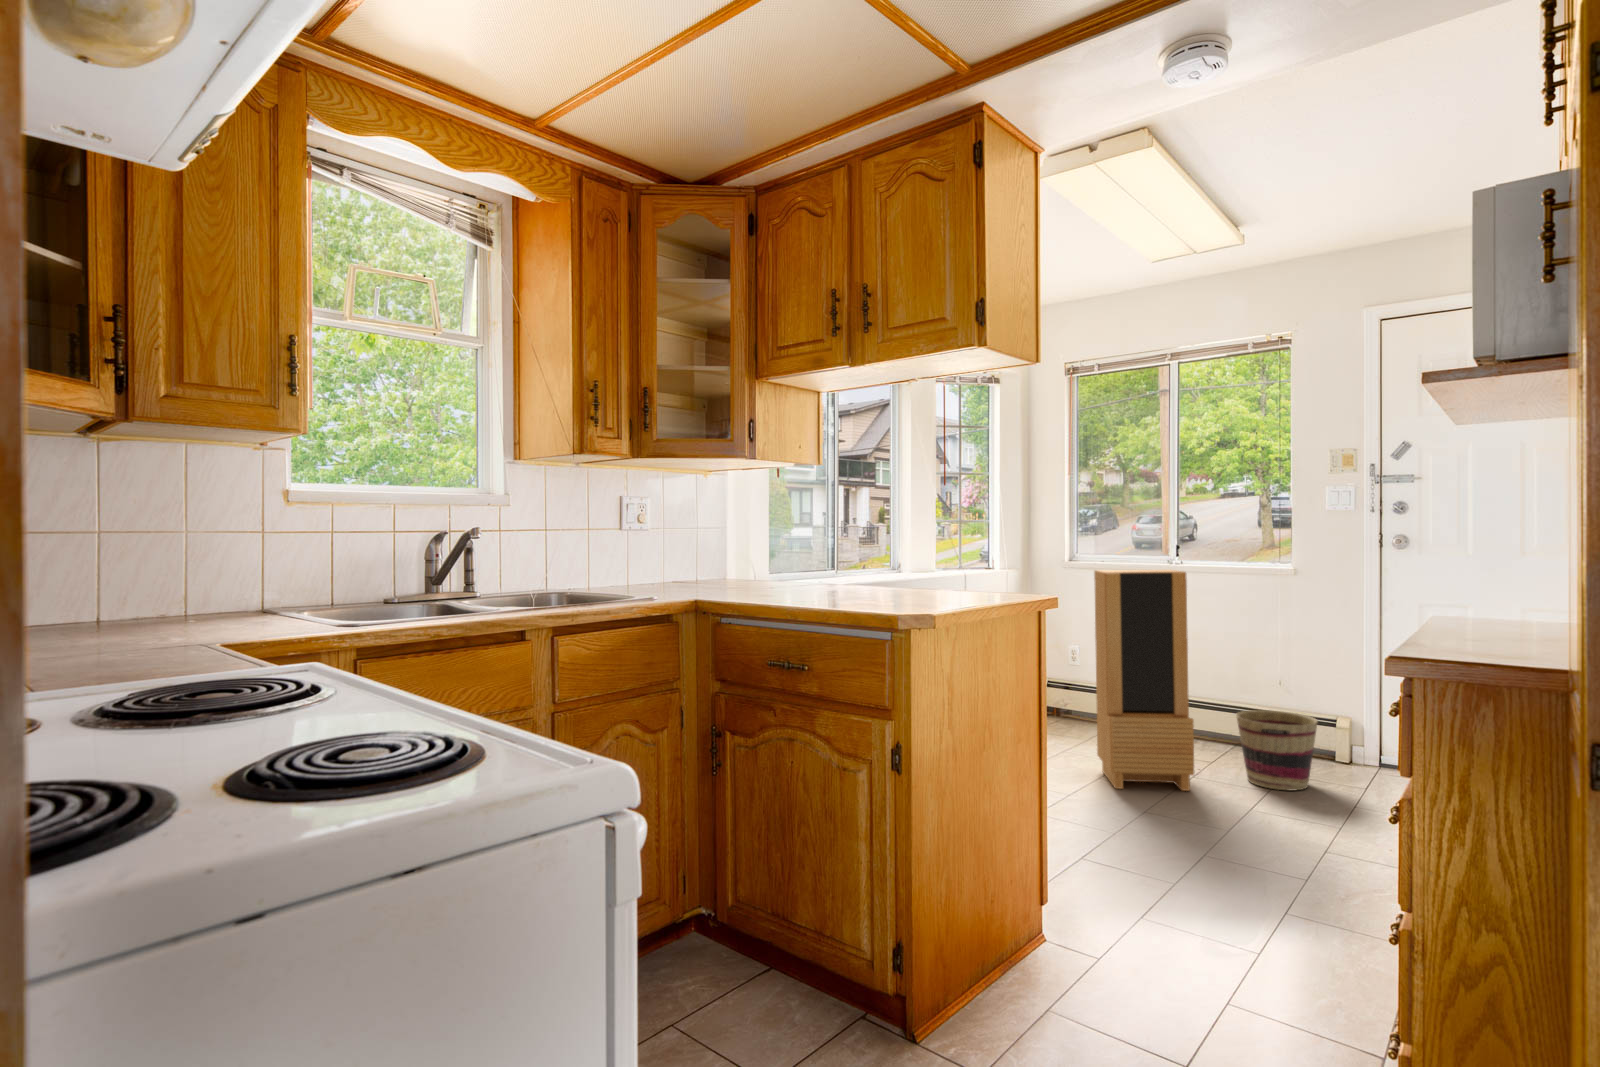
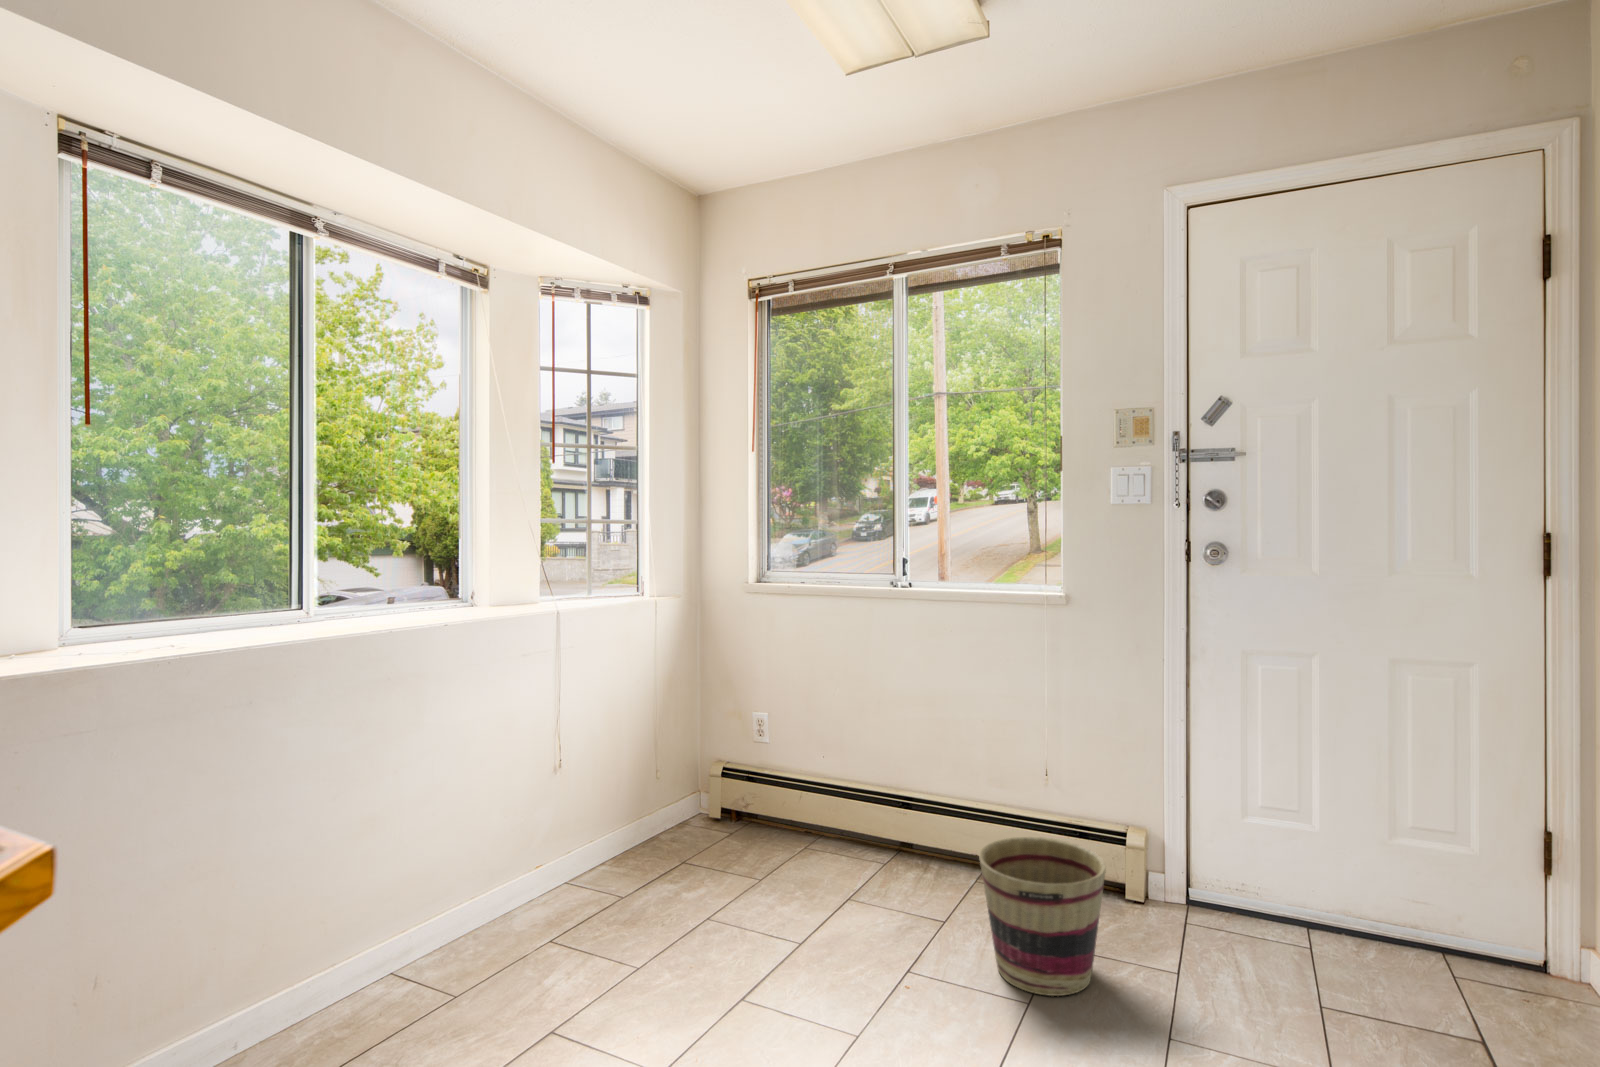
storage cabinet: present [1094,570,1194,791] -> none [747,605,905,1032]

